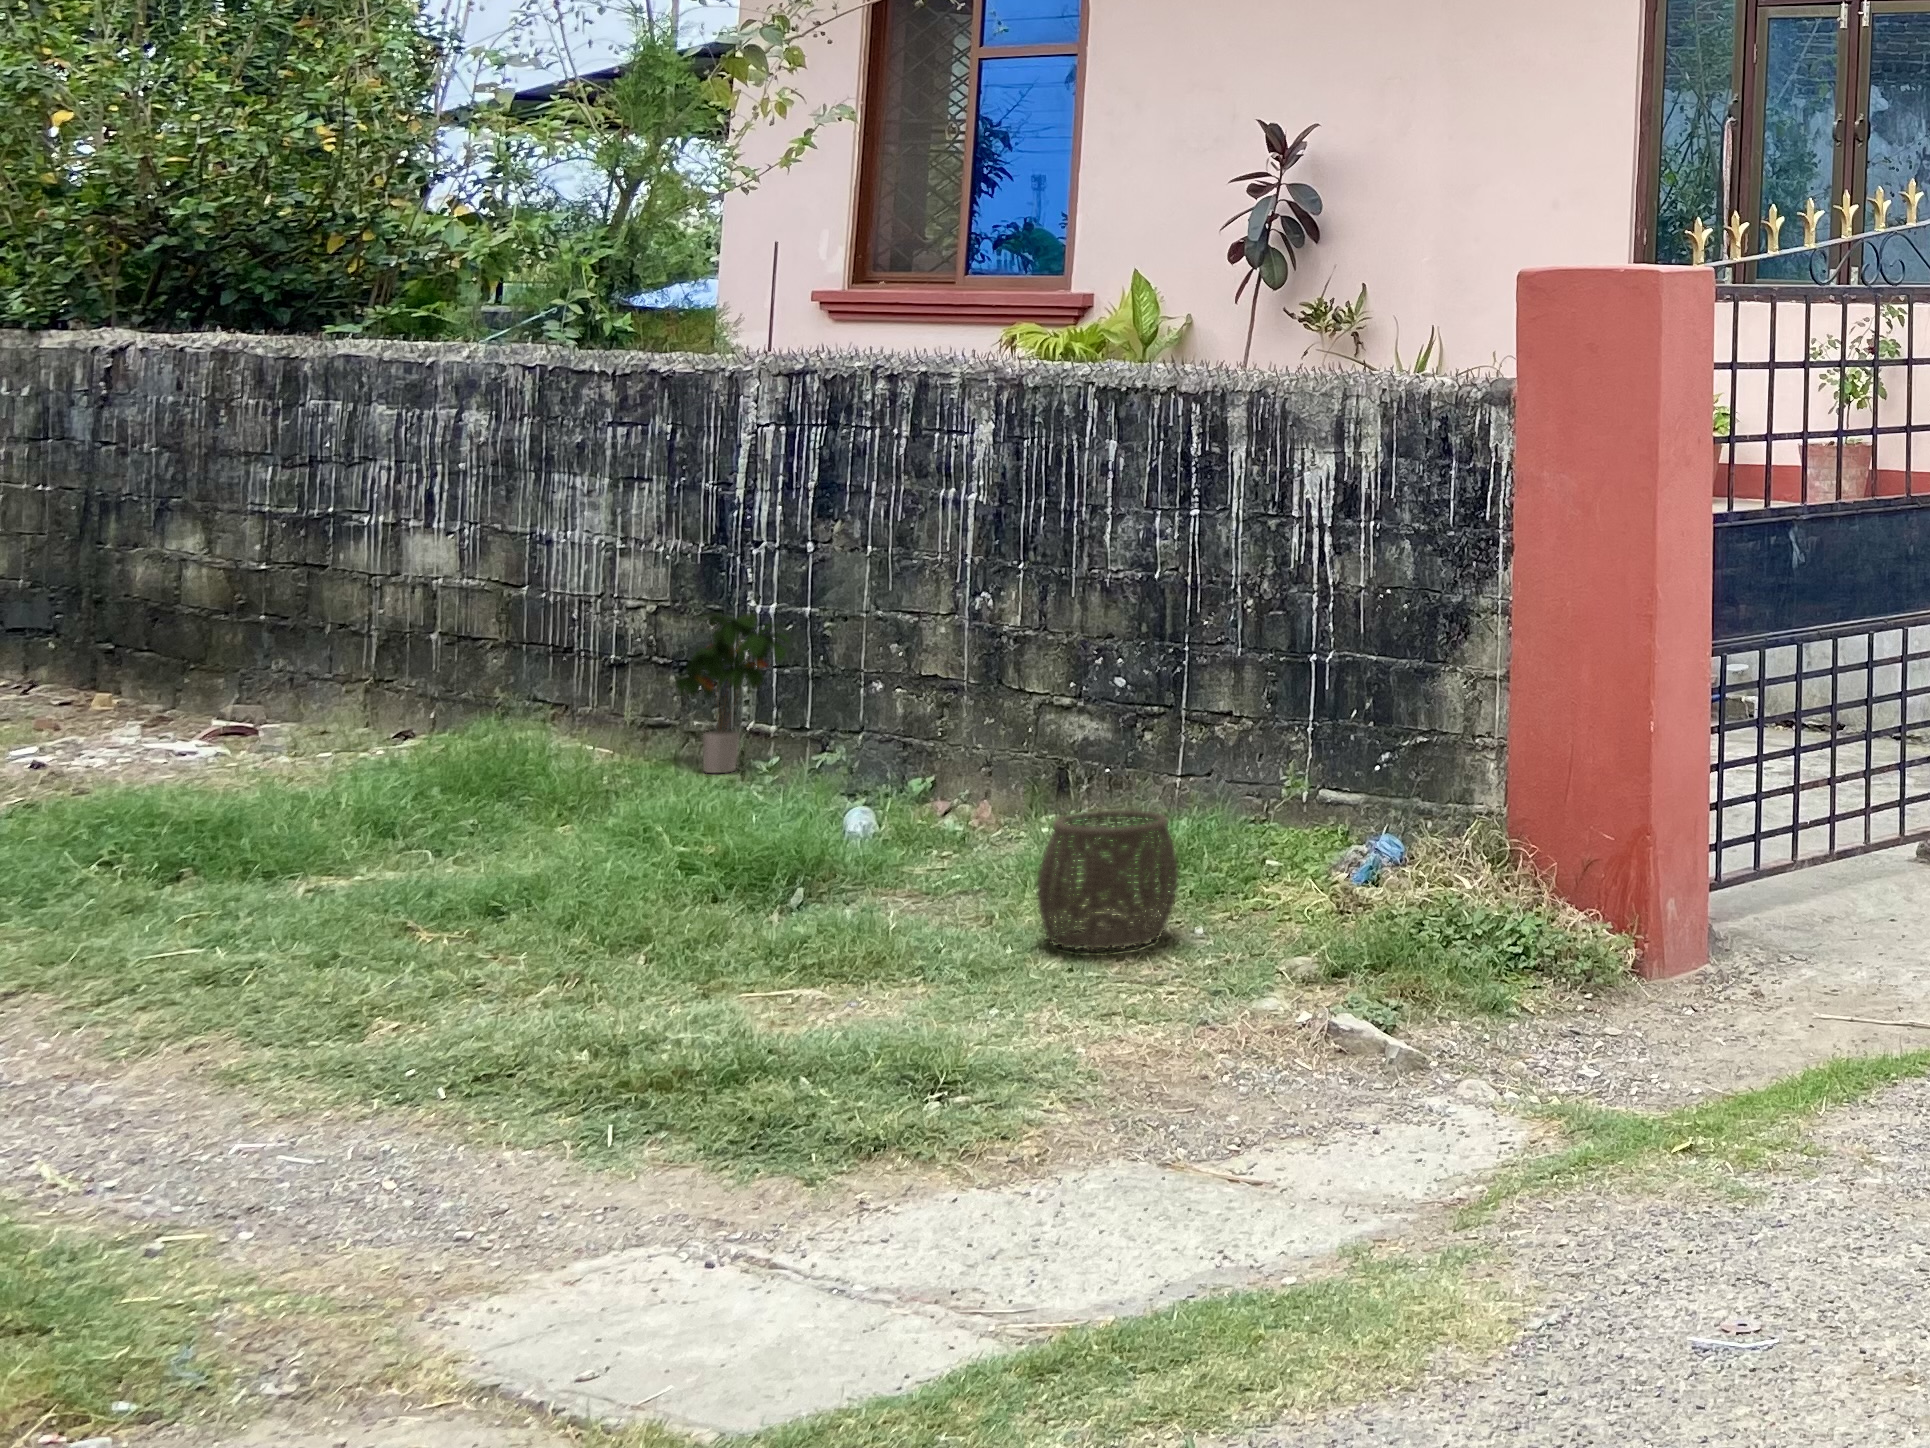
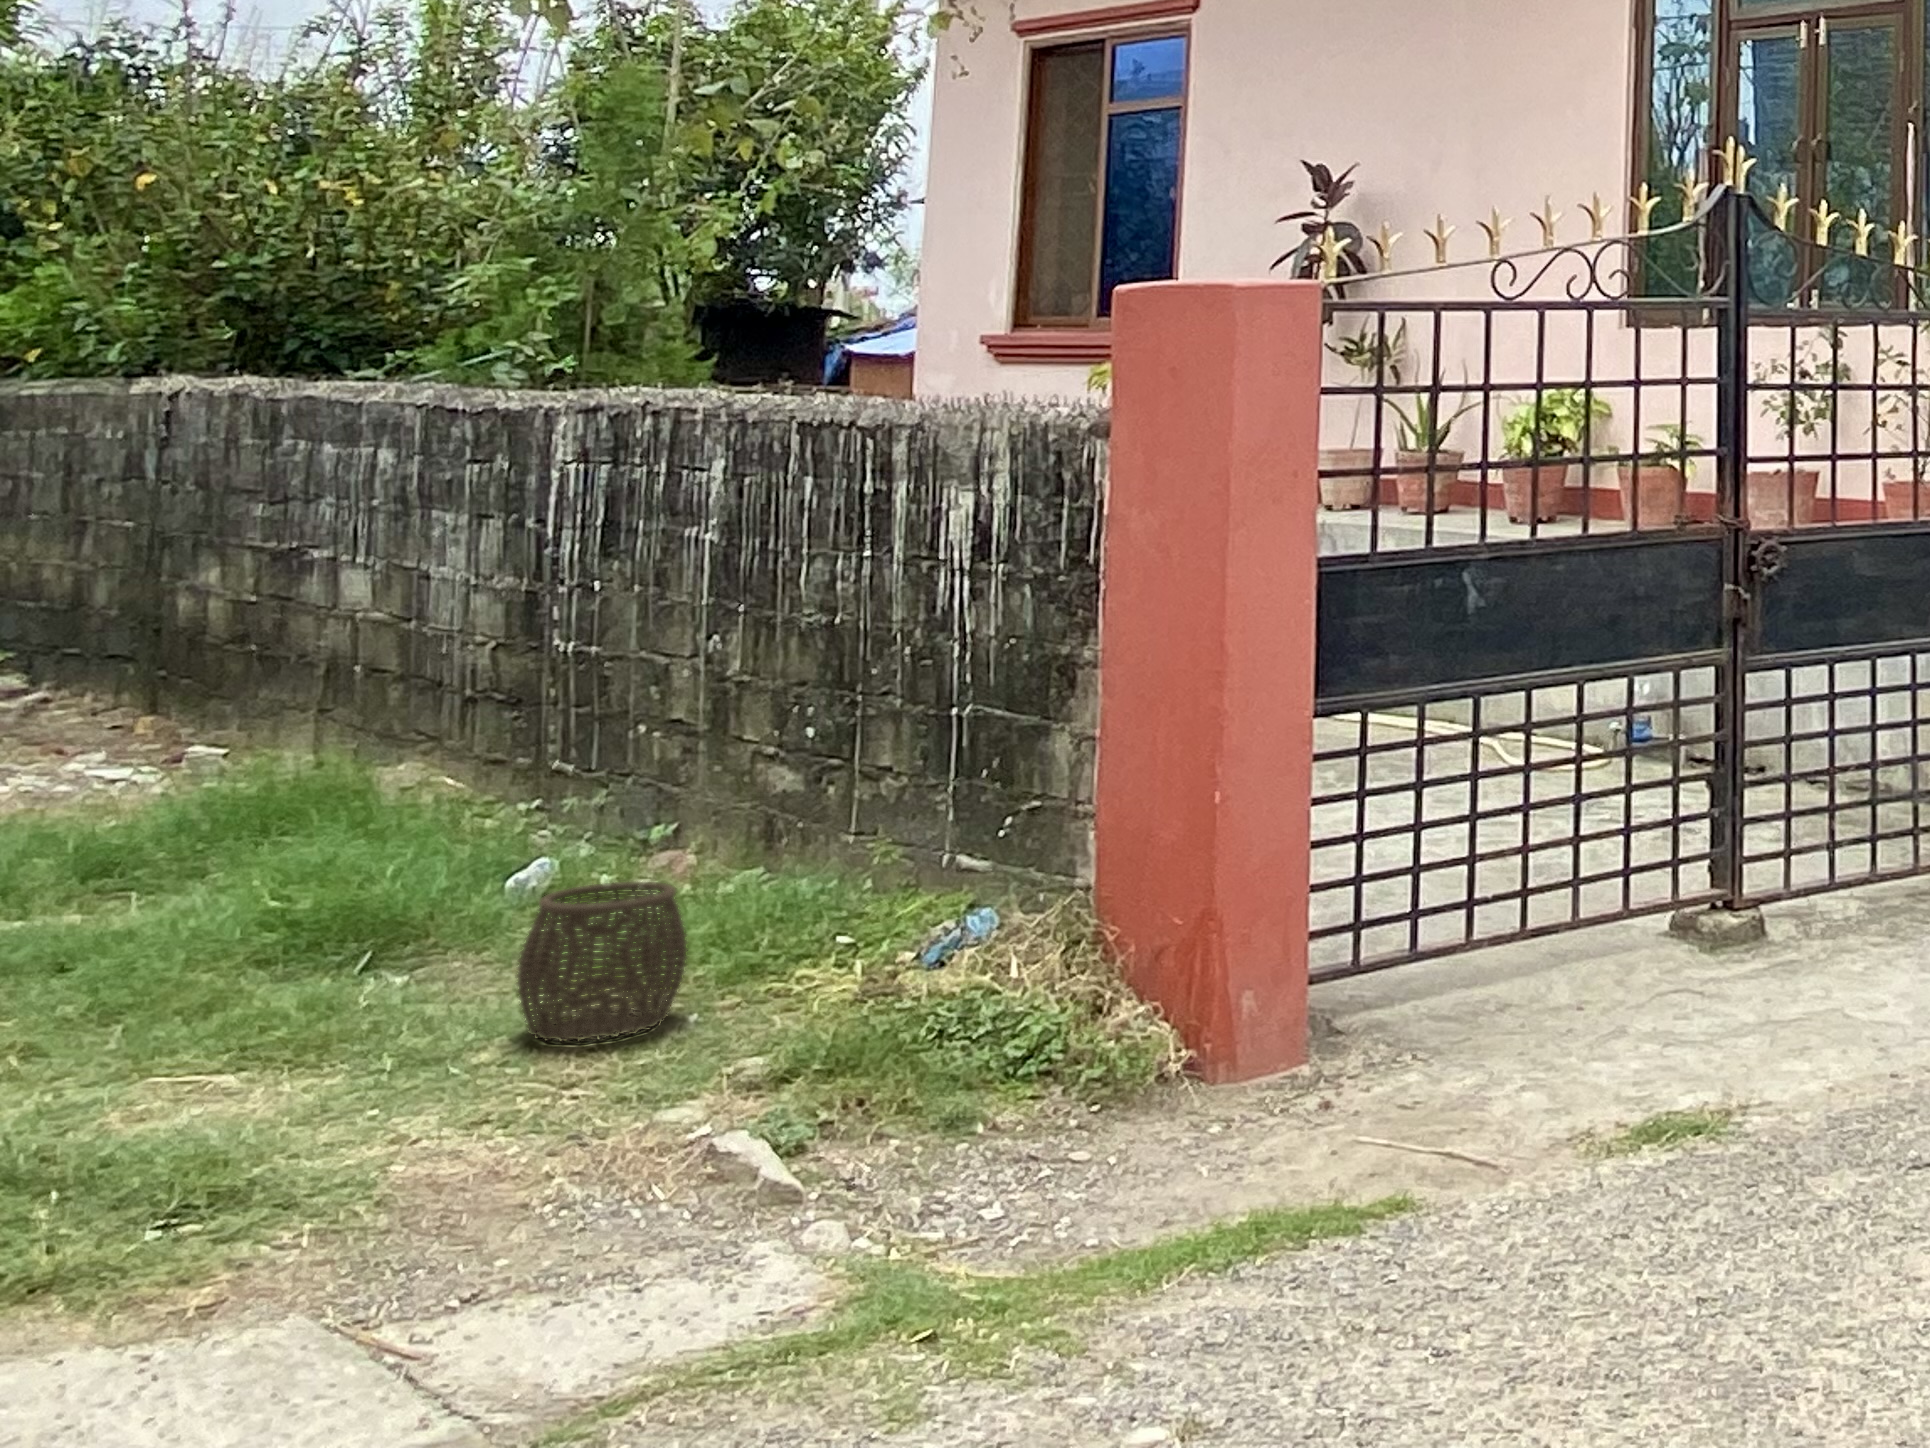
potted plant: present [675,613,789,773] -> none [481,658,575,823]

